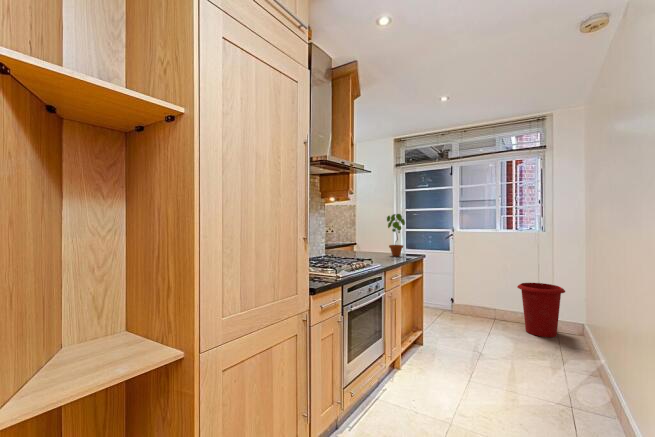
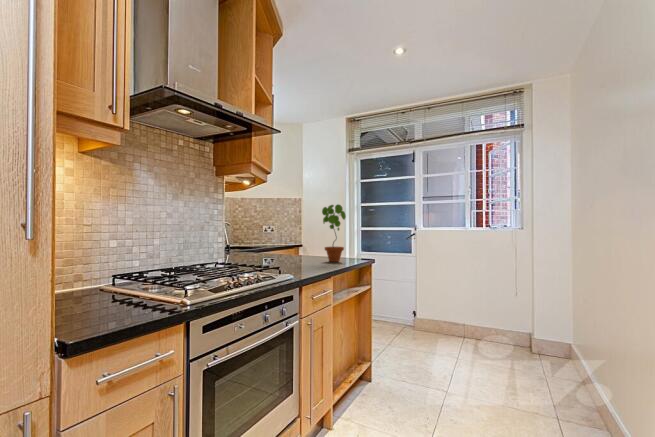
waste bin: present [517,283,565,337] -> none [491,293,549,363]

